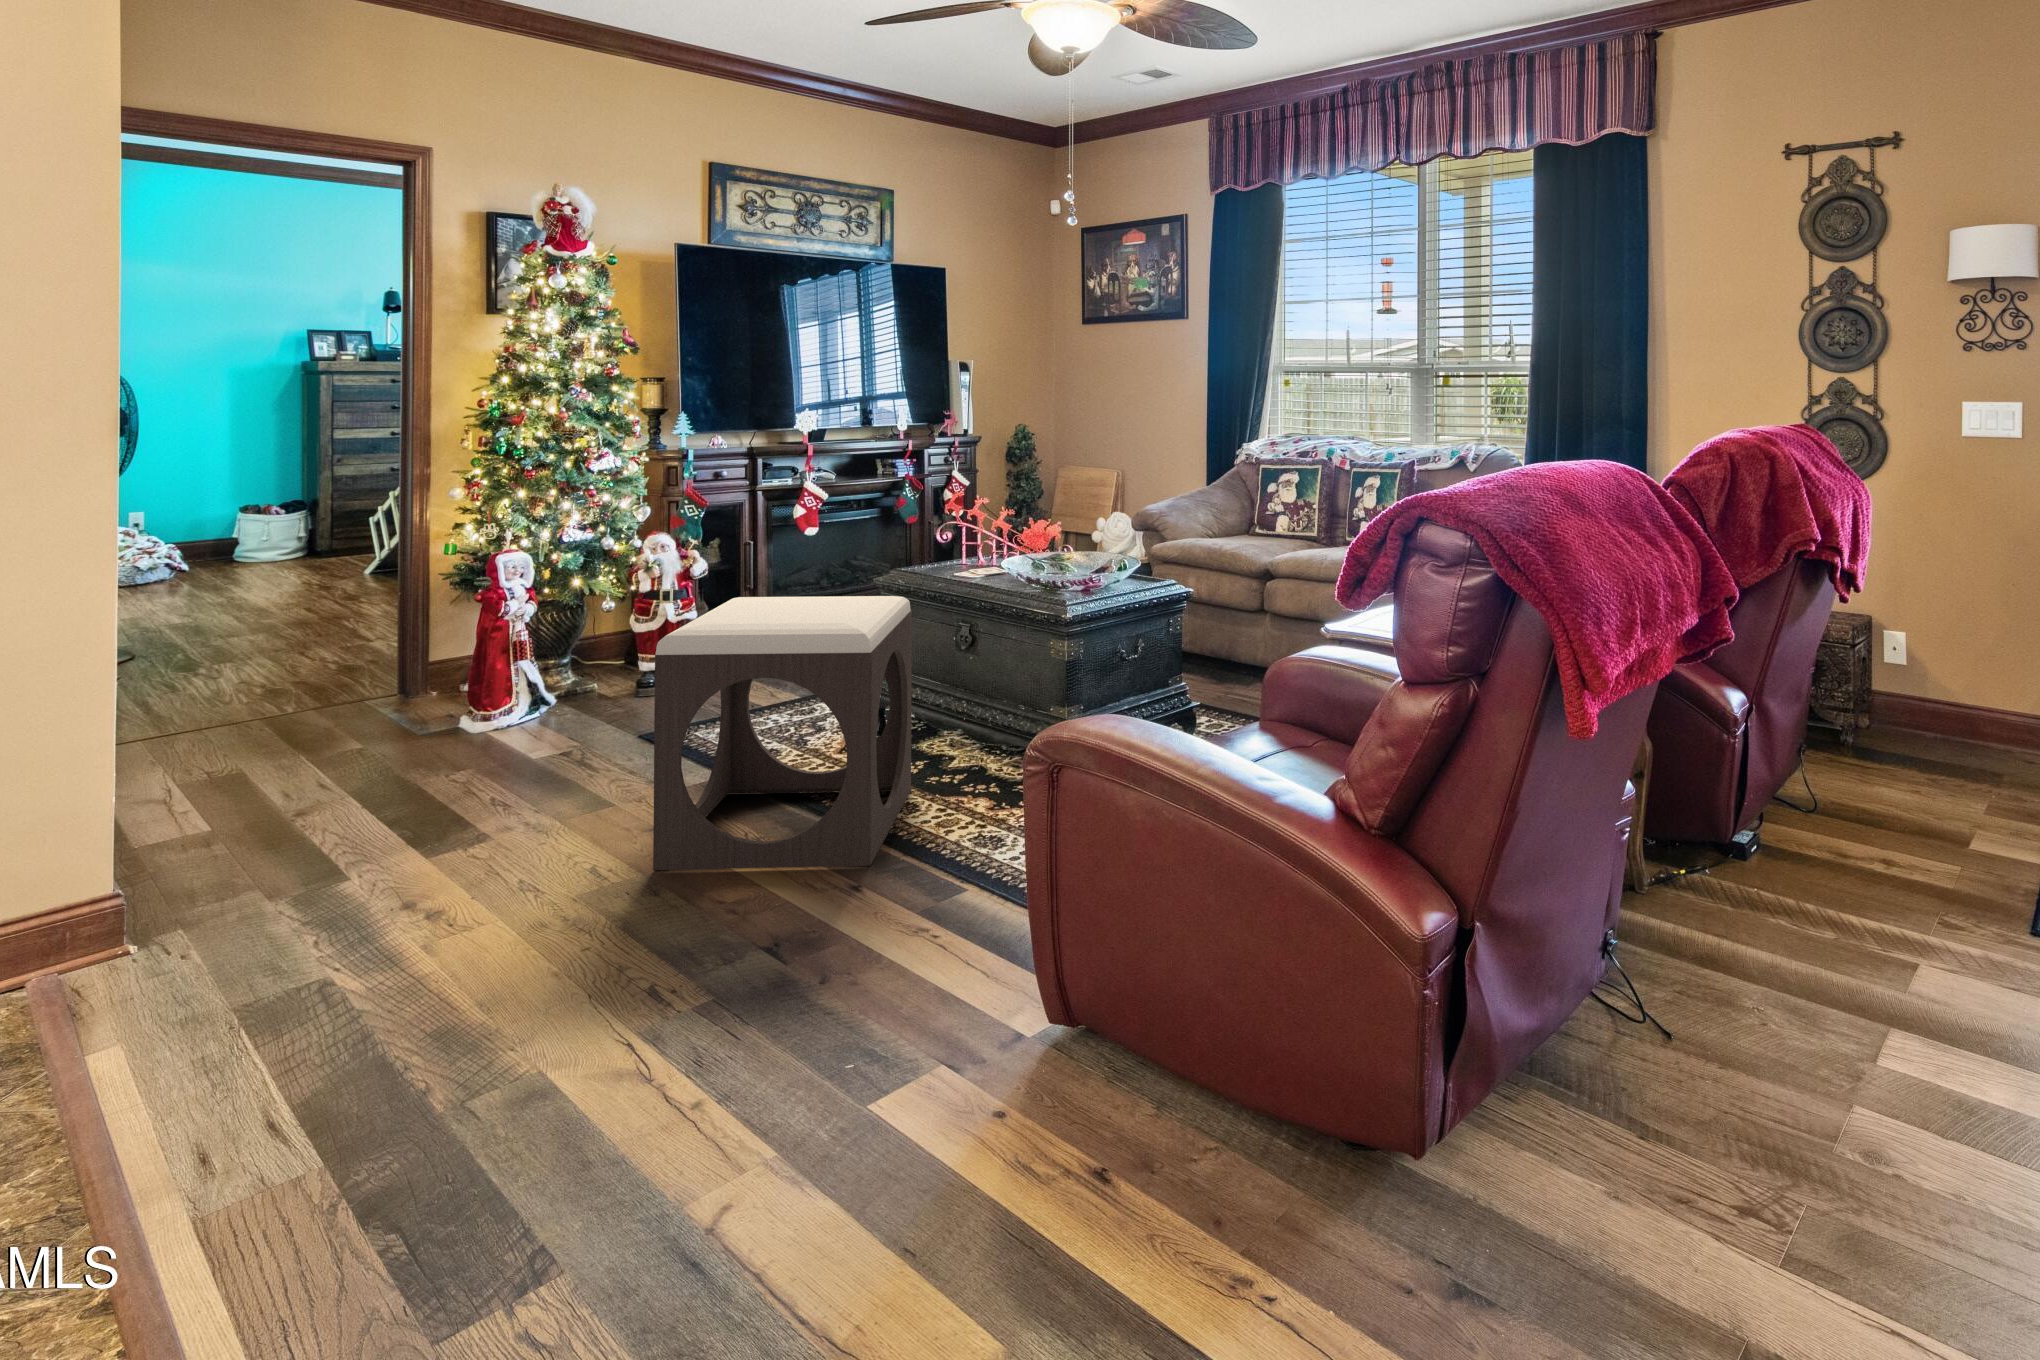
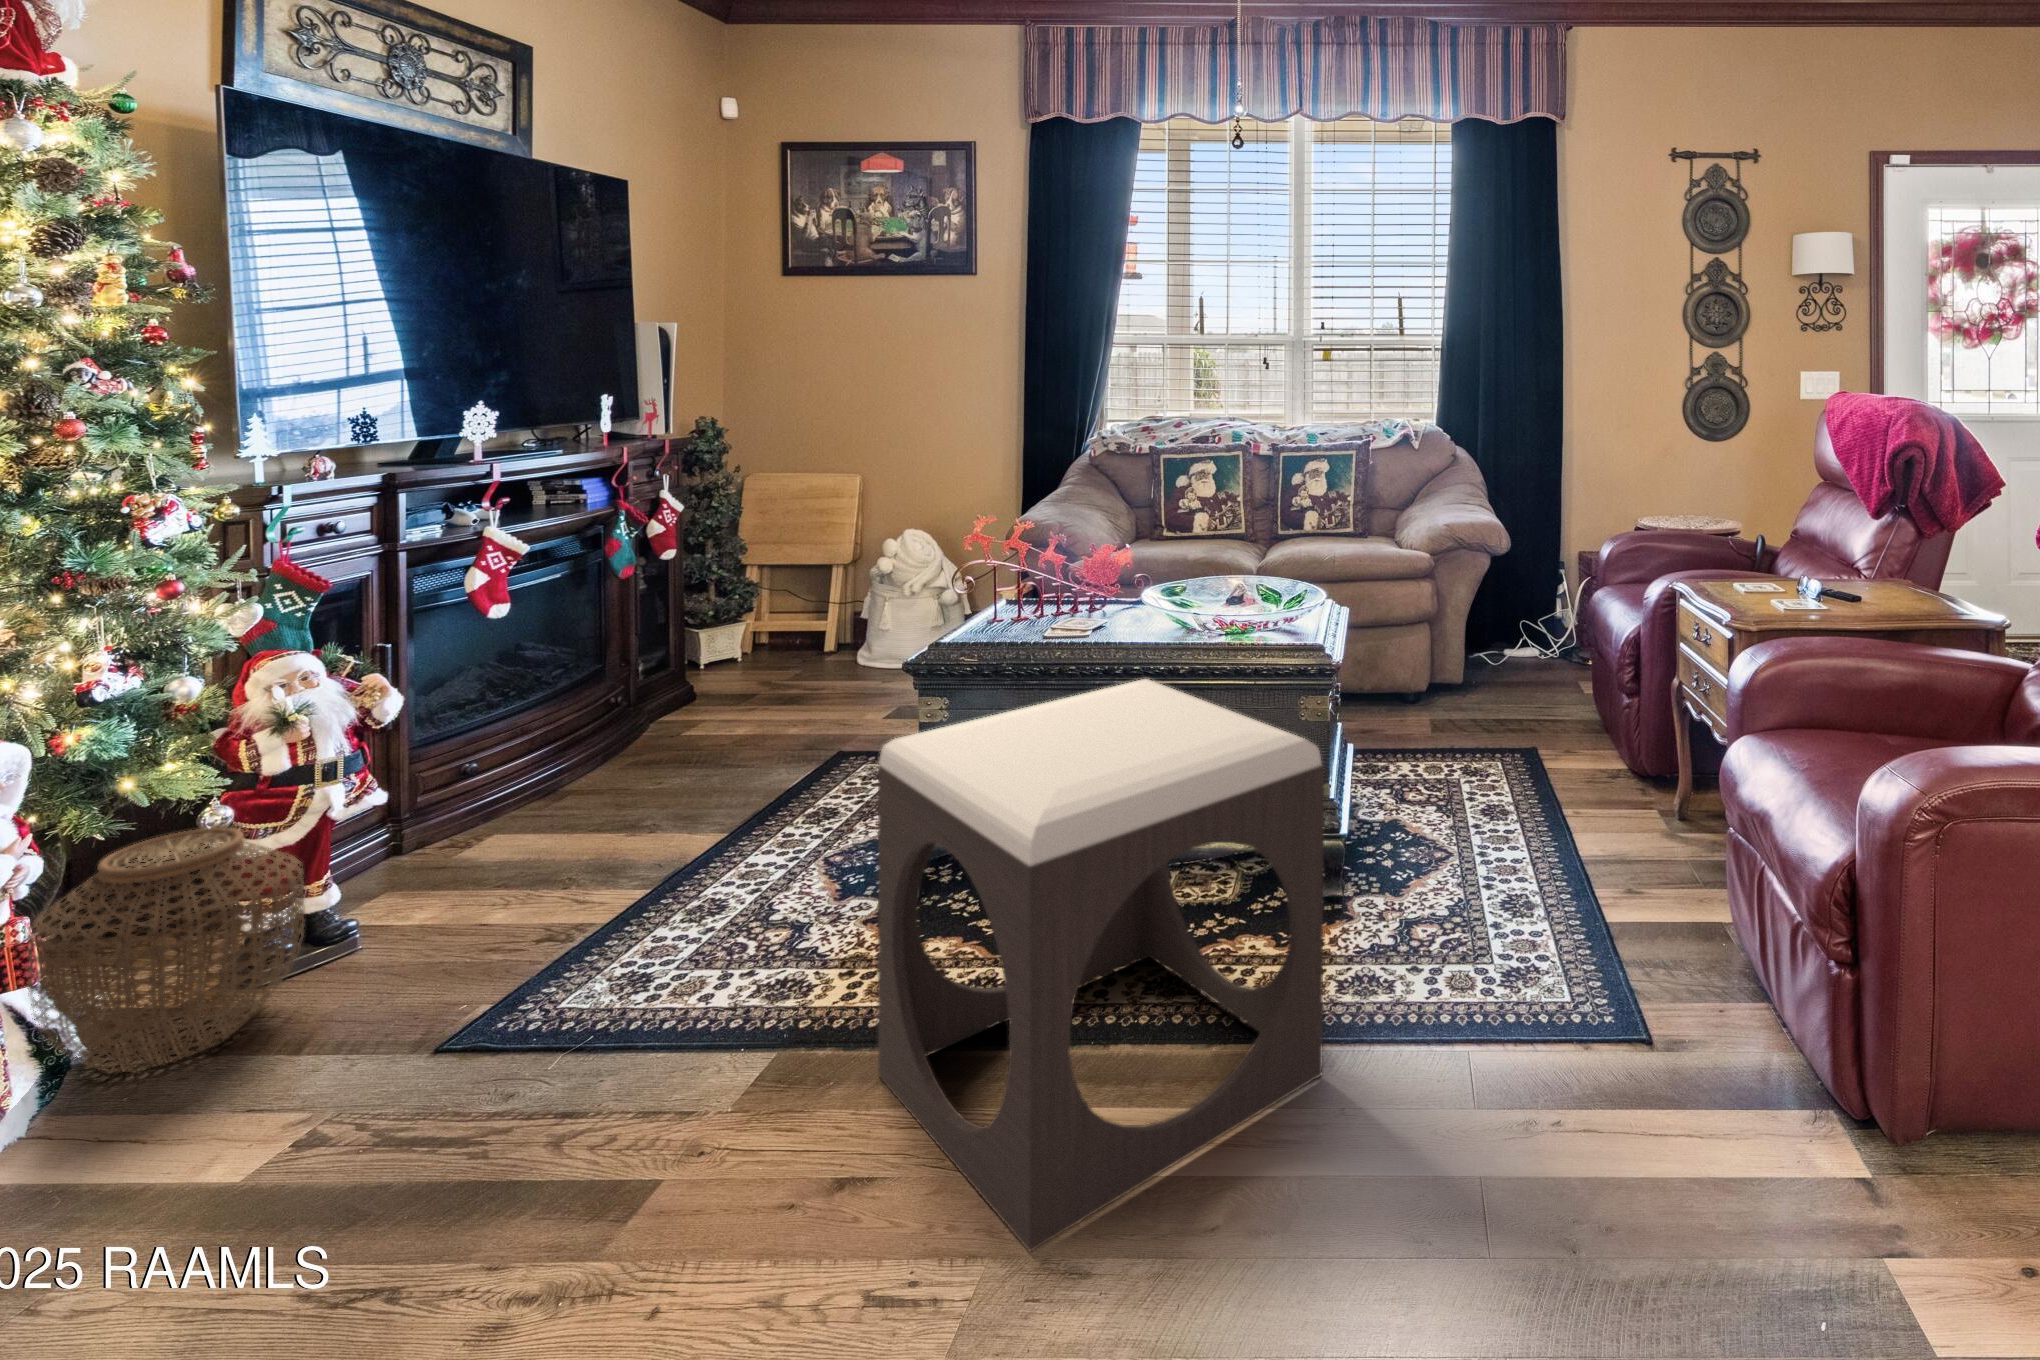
woven basket: none [538,606,638,709] -> present [26,828,305,1072]

